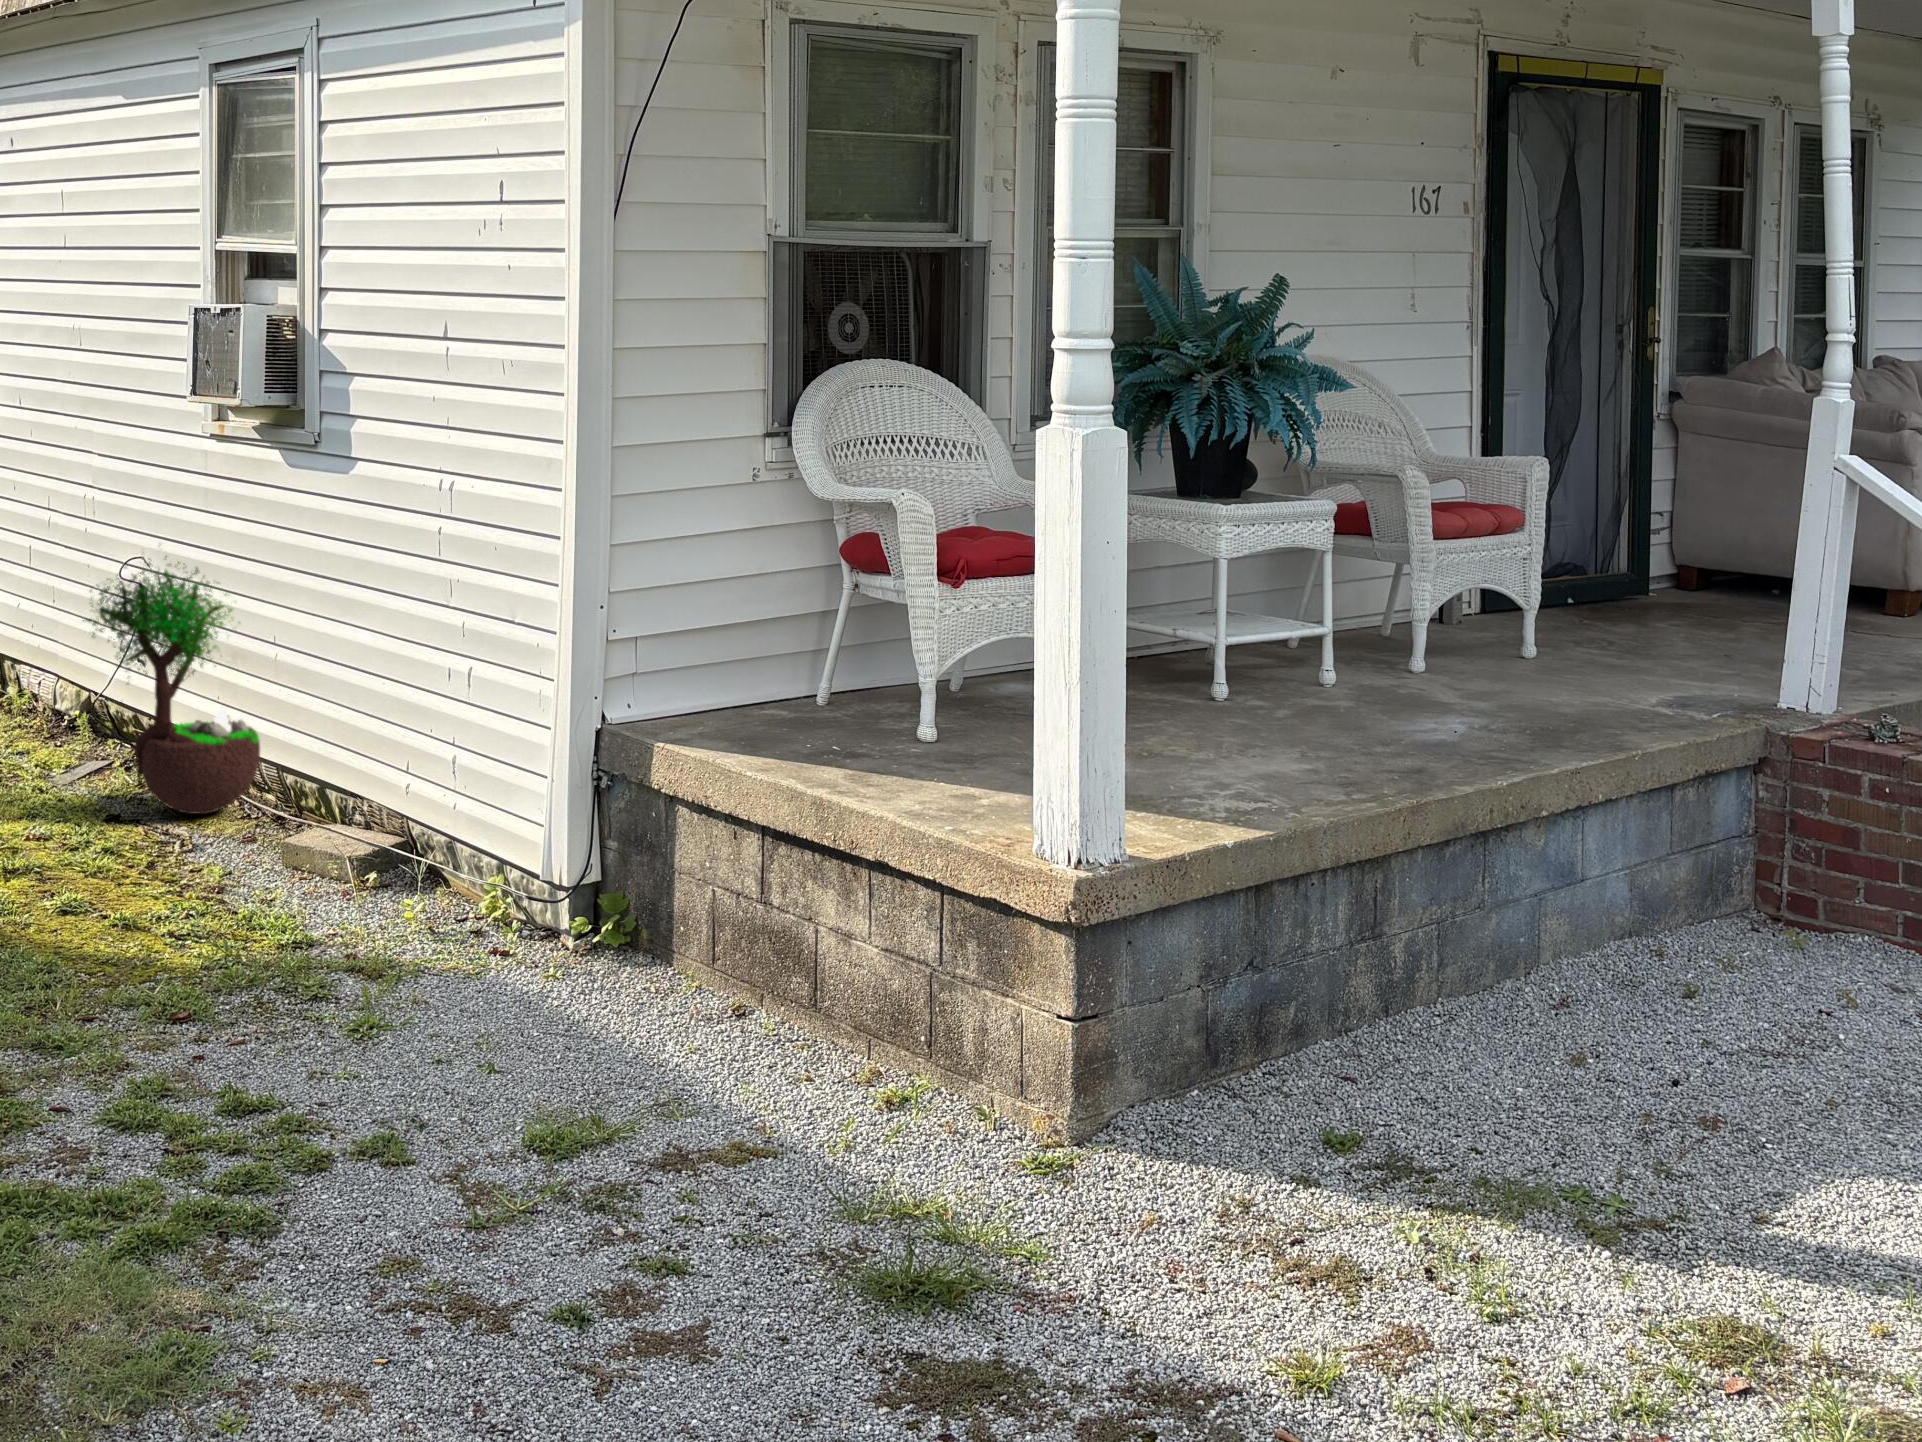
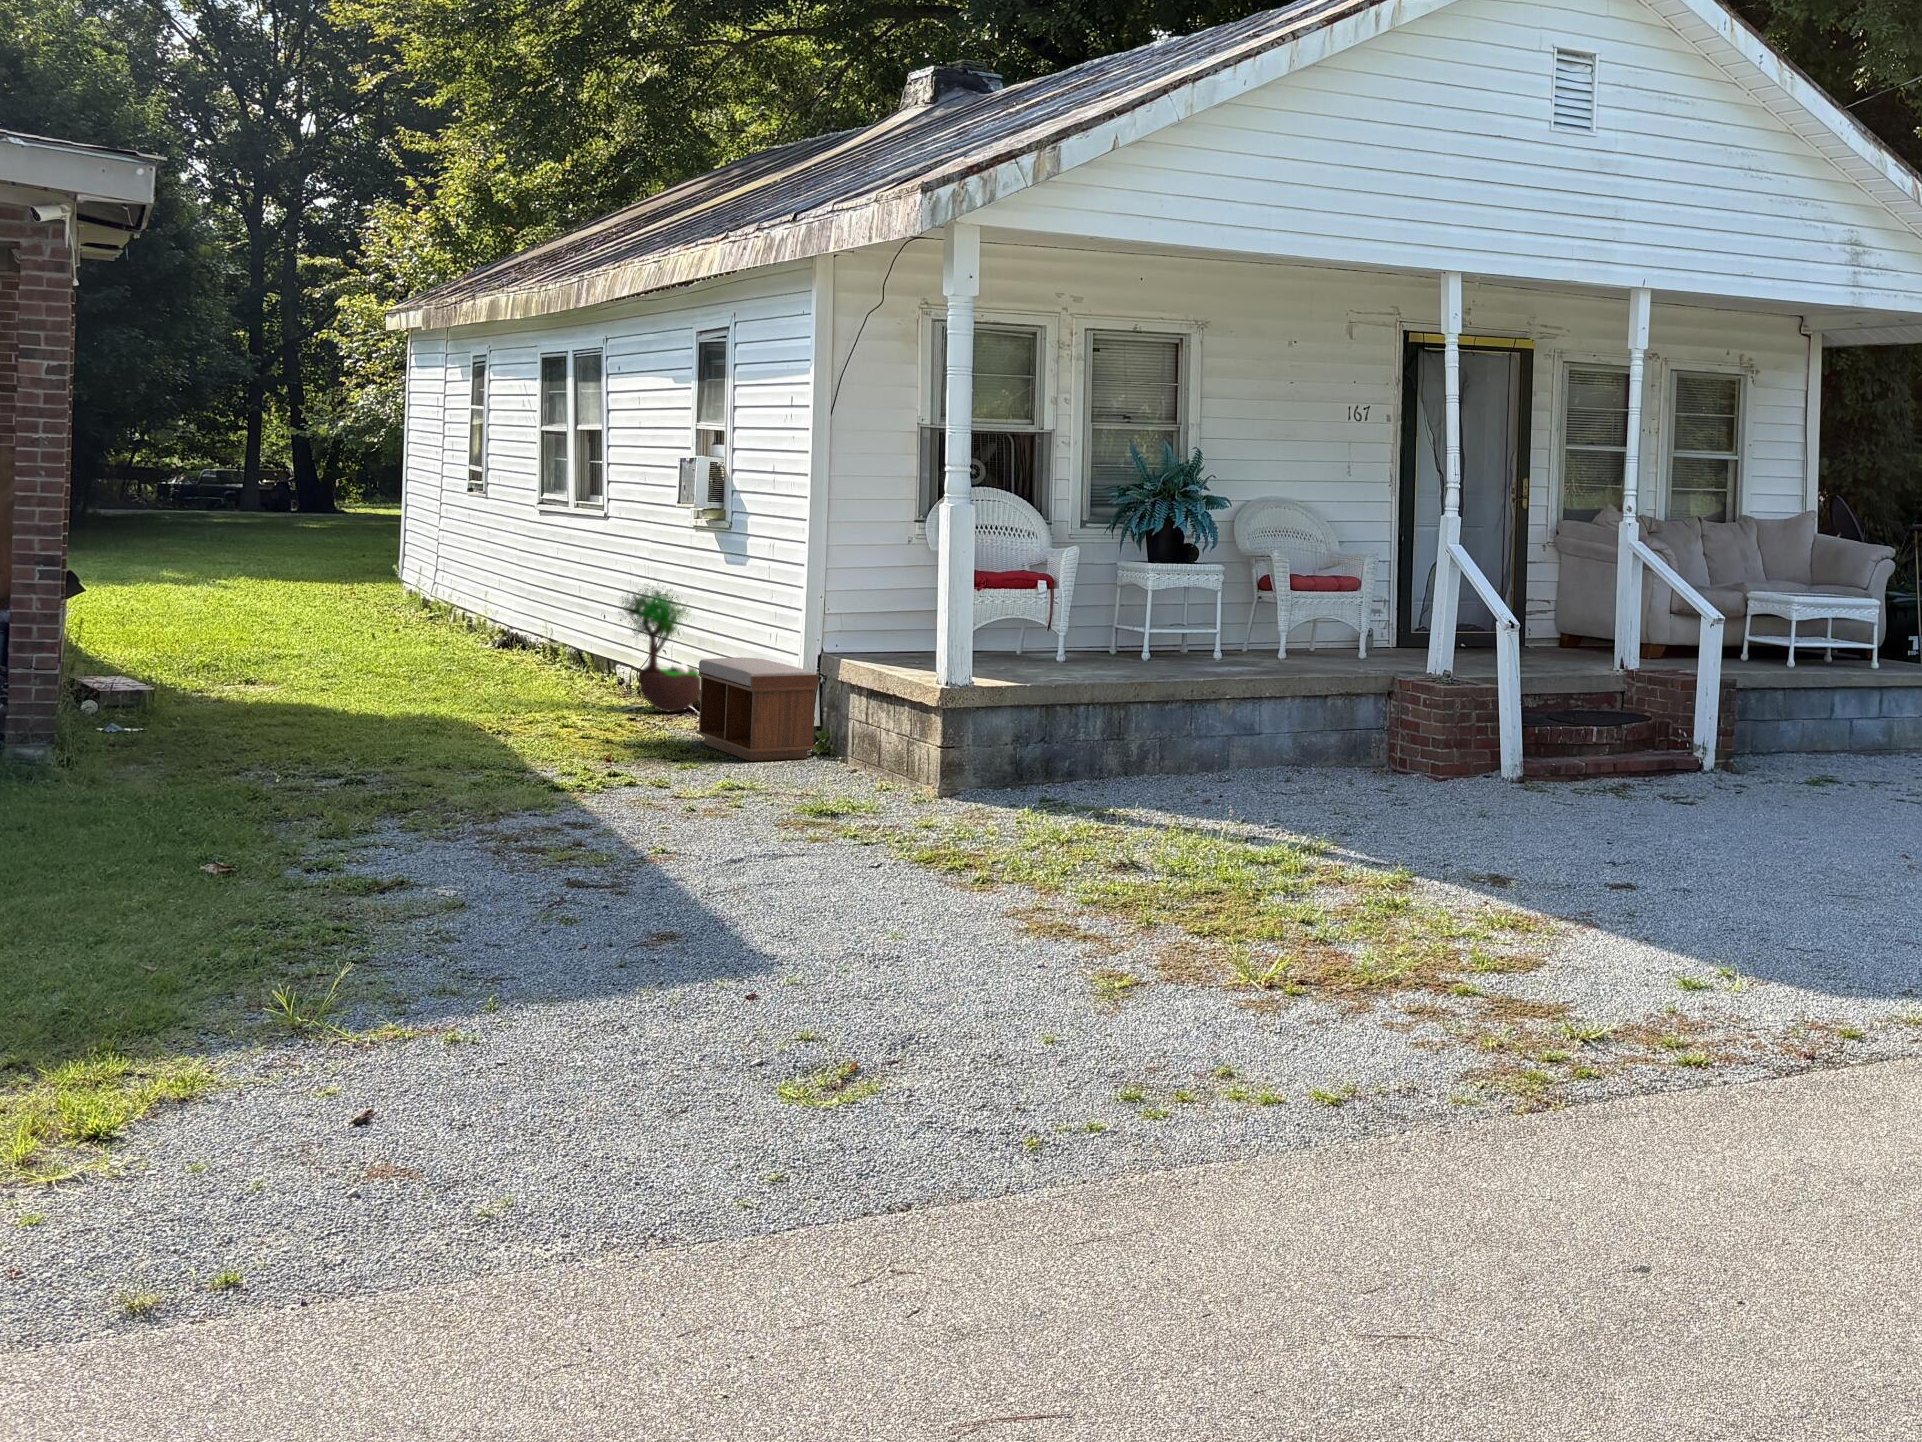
bench: none [330,738,634,1004] -> present [696,657,818,761]

